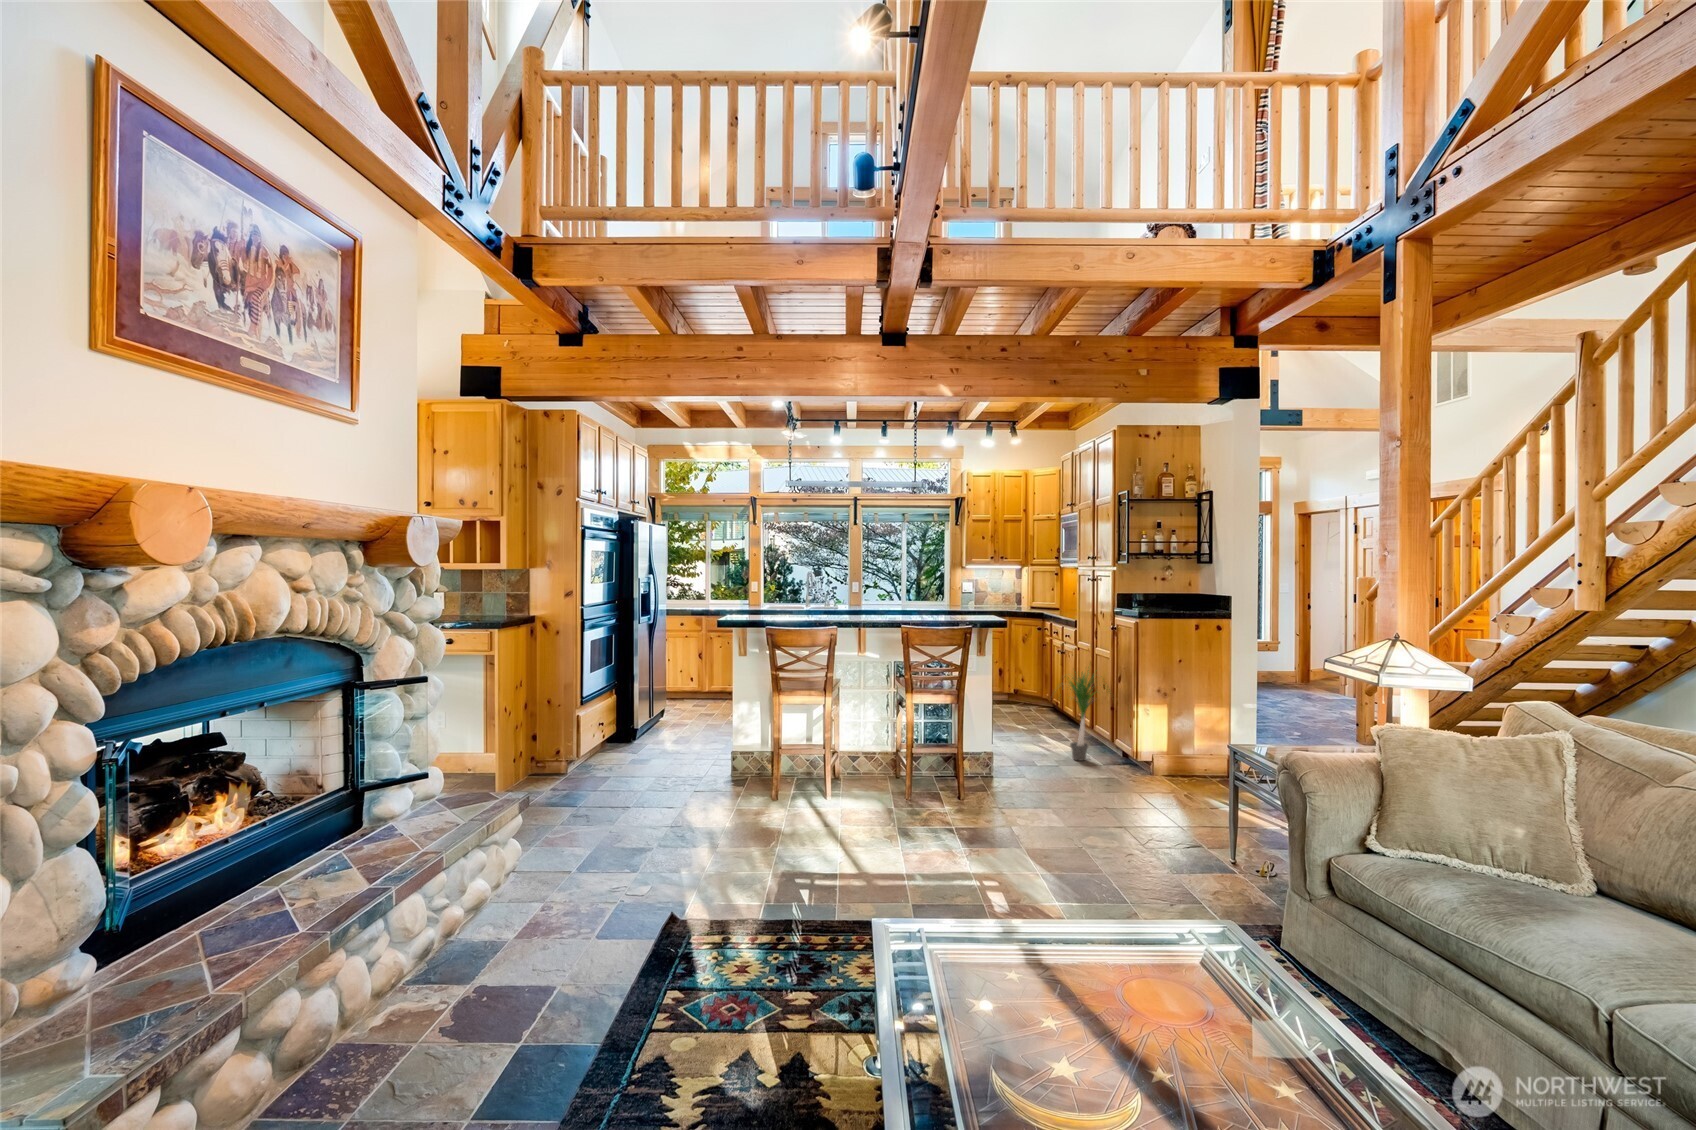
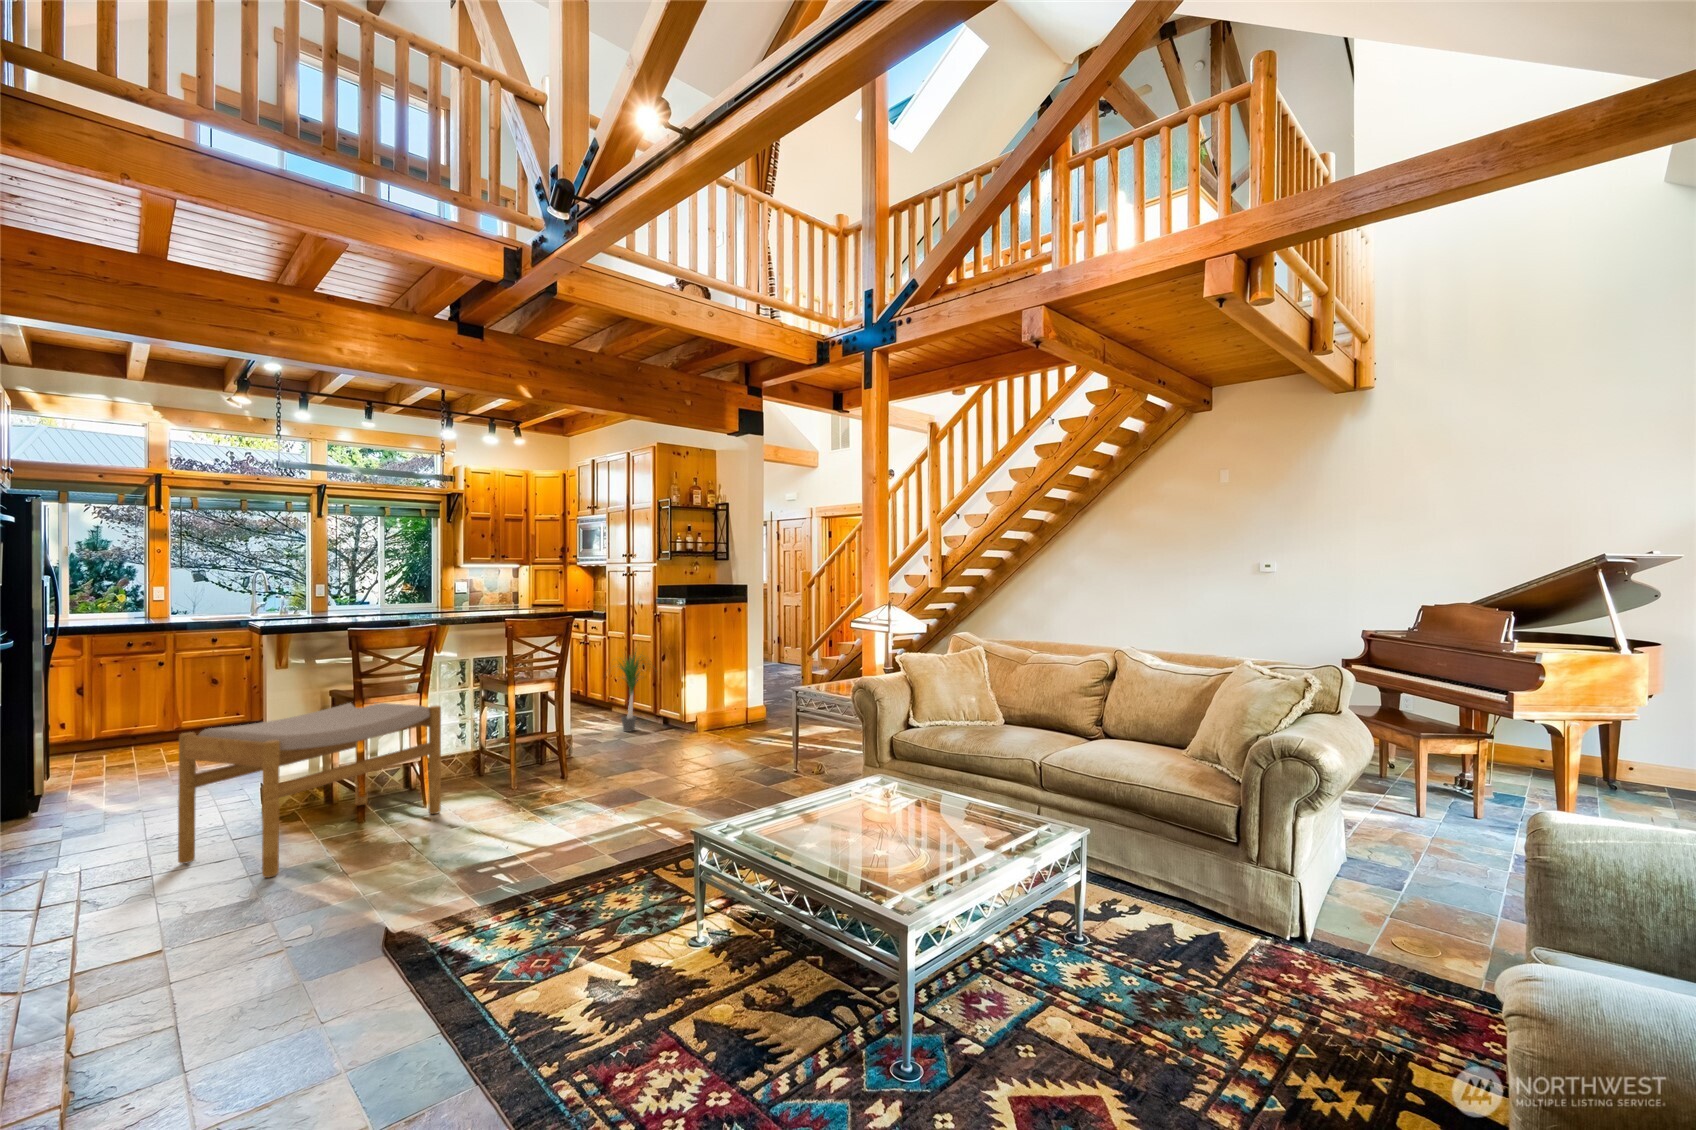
footstool: none [648,691,833,834] -> present [178,703,441,878]

